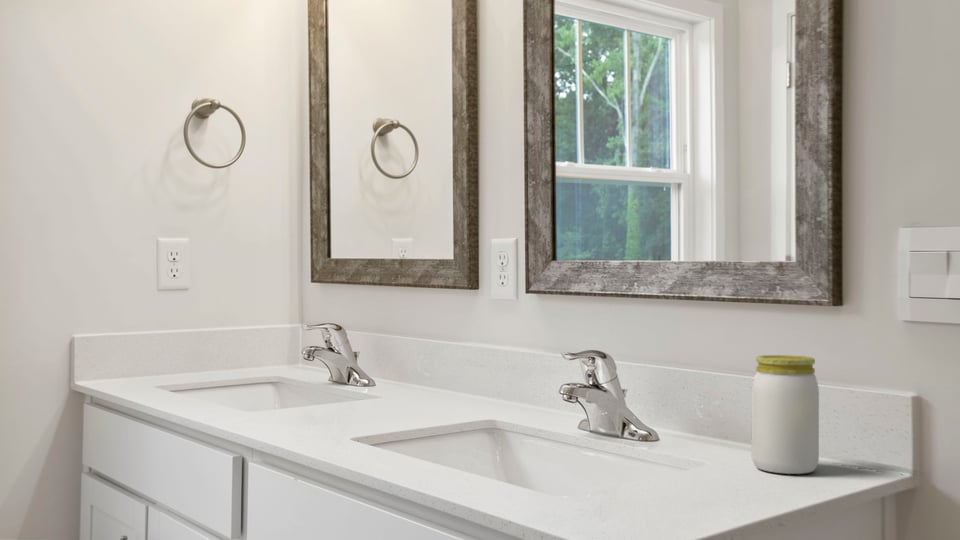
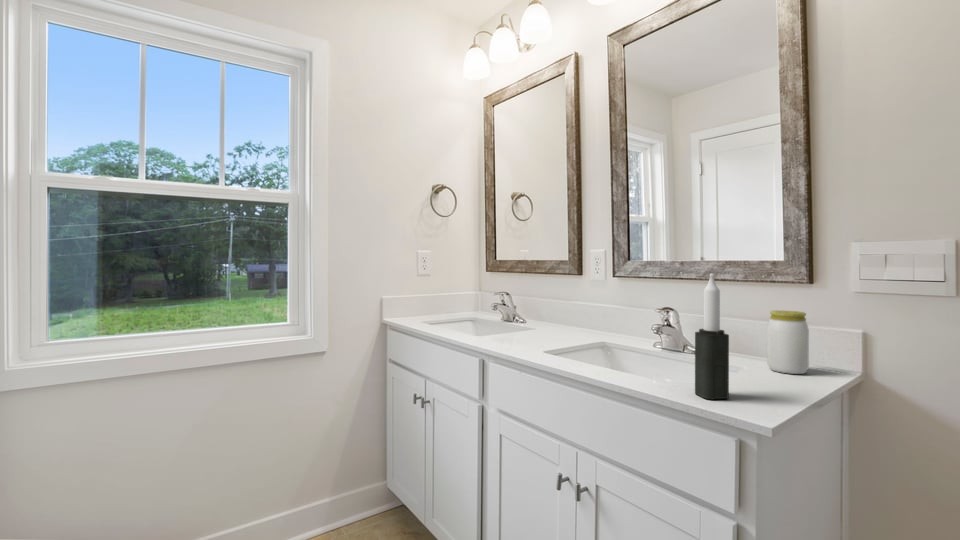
candle: none [562,281,615,516] -> present [695,274,729,399]

